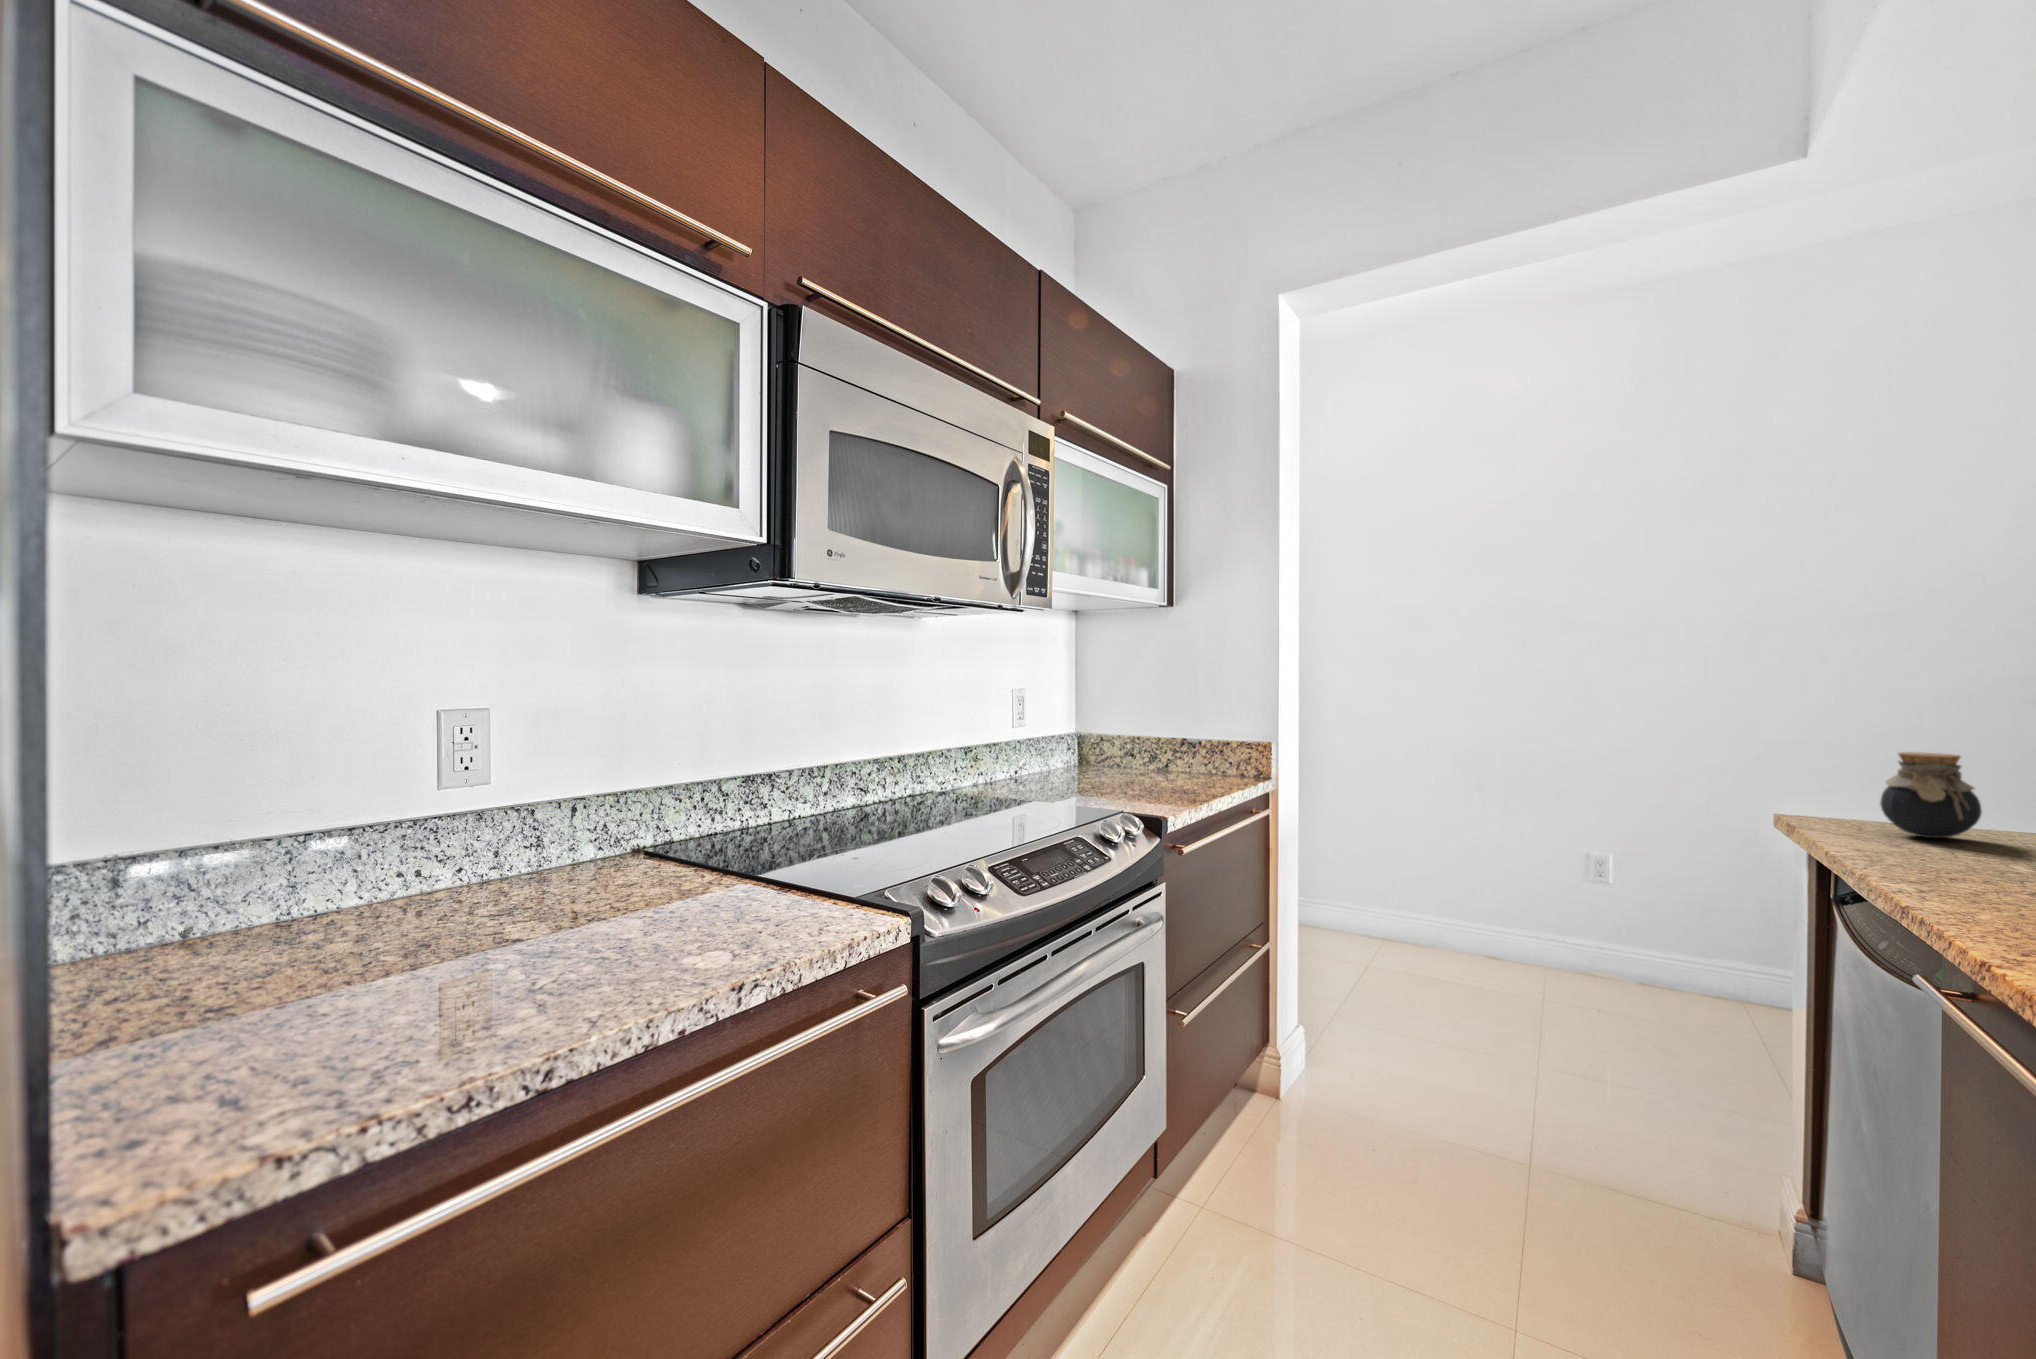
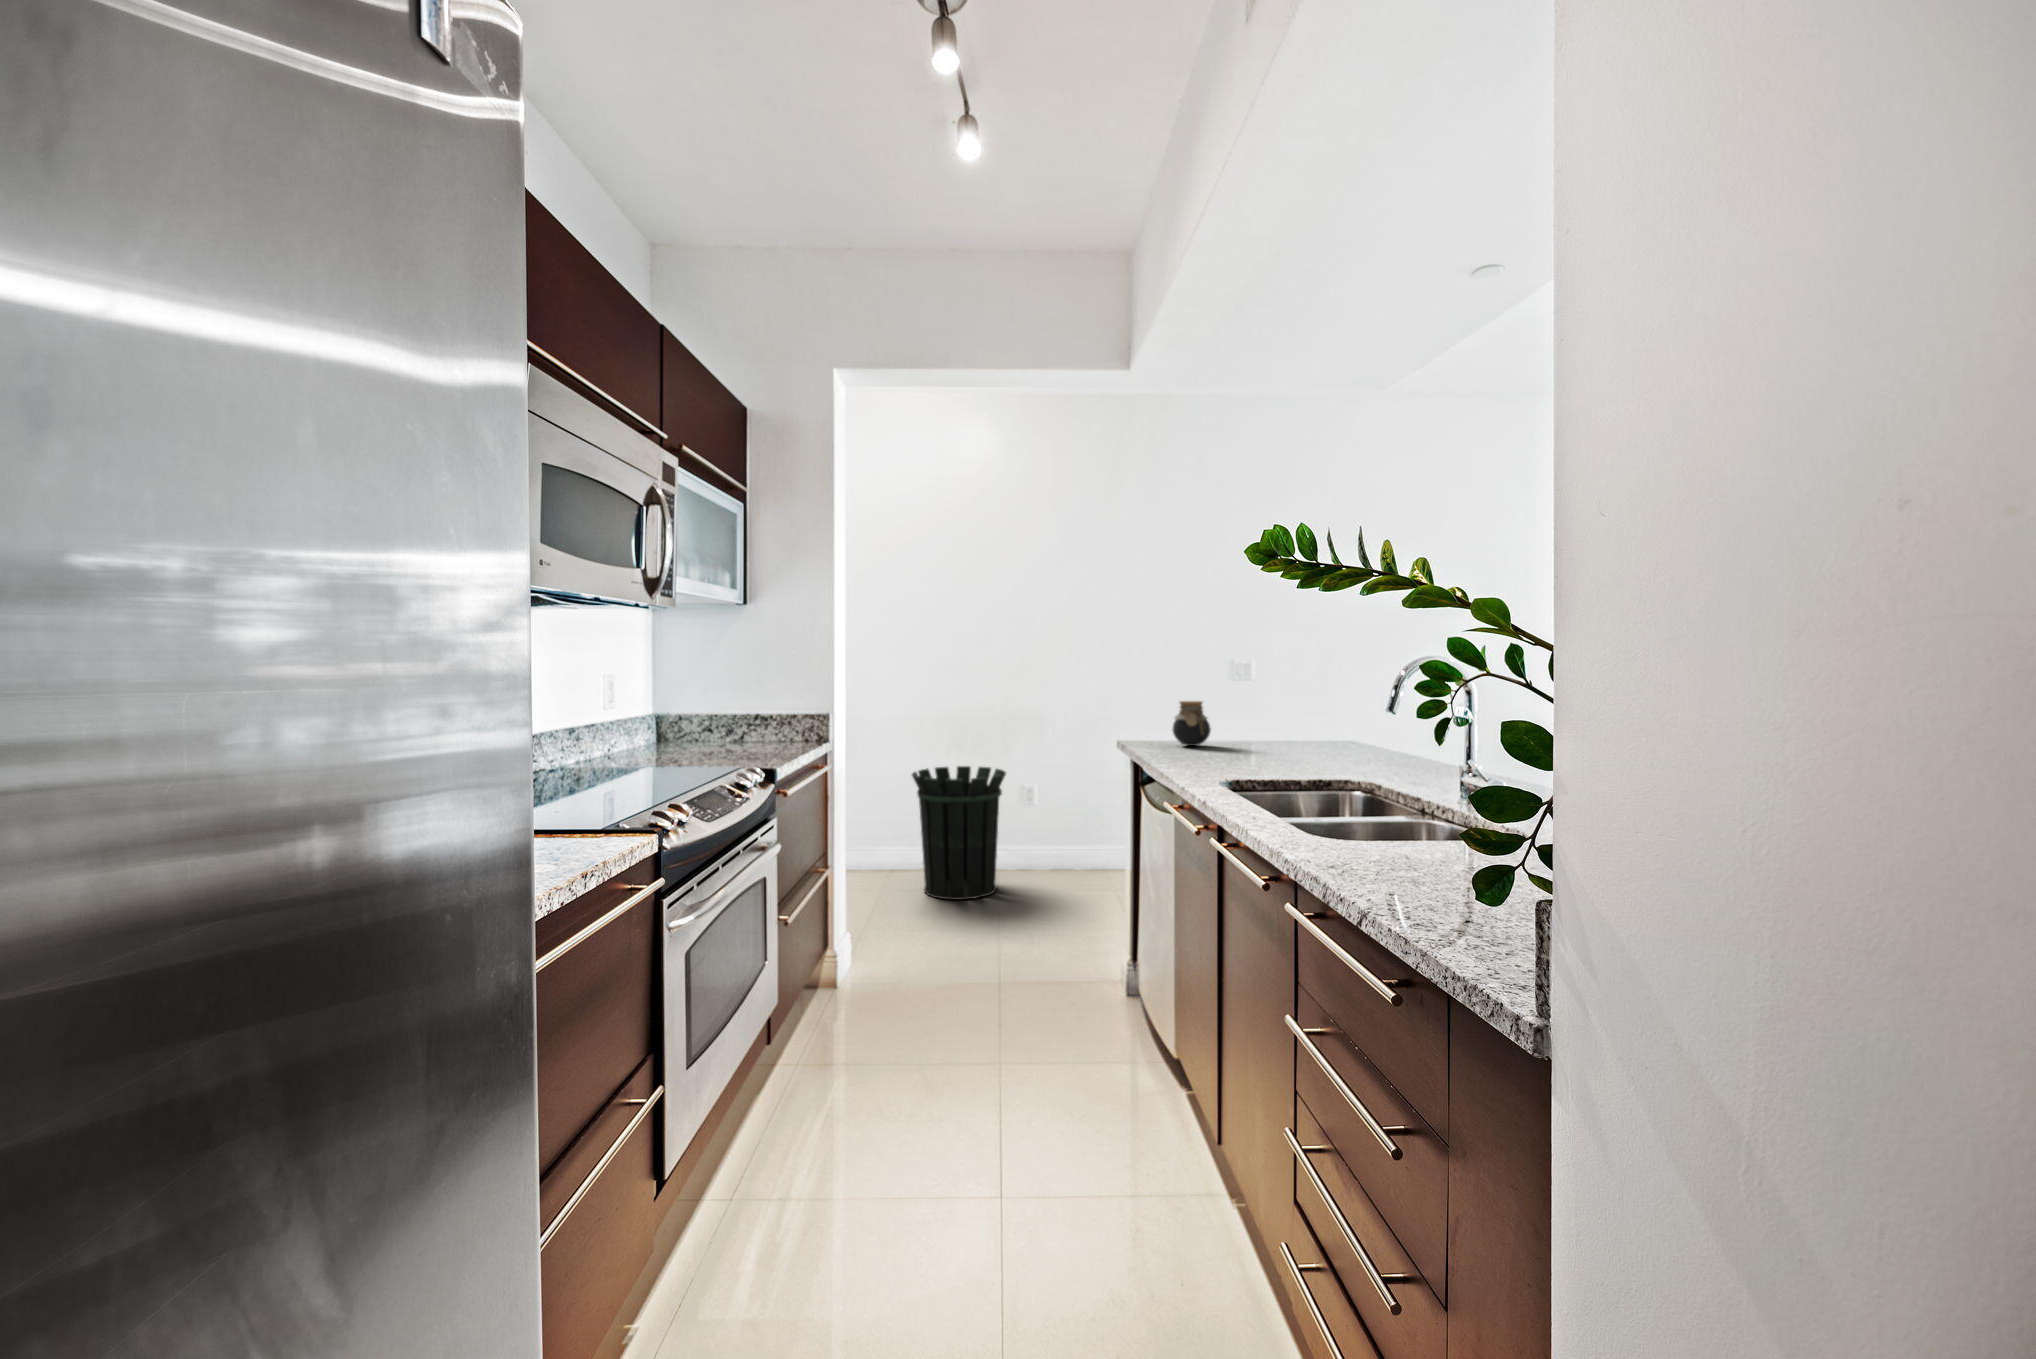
waste bin: none [1406,814,1551,1000] -> present [912,766,1006,900]

